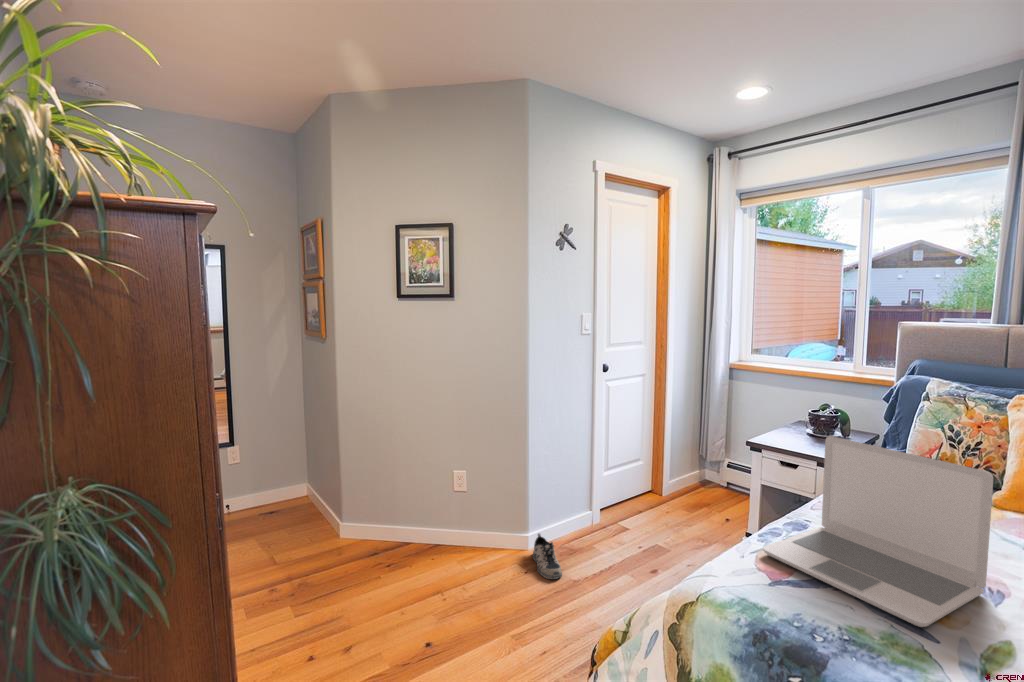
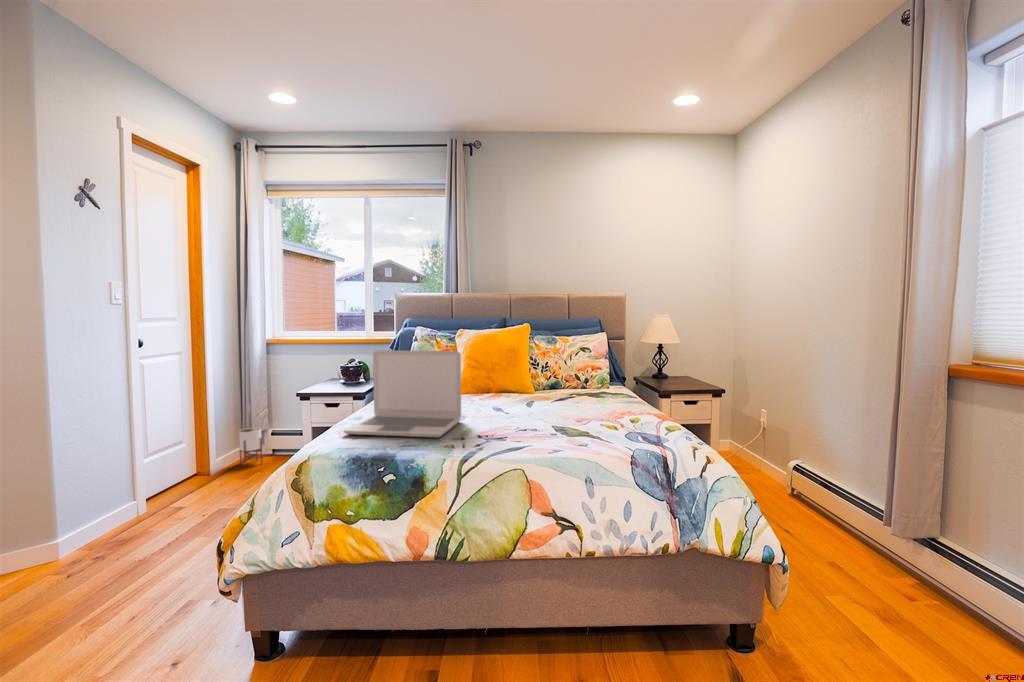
potted plant: none [693,426,715,499] -> present [239,406,262,467]
shoe: present [533,533,562,579] -> none [63,536,115,575]

